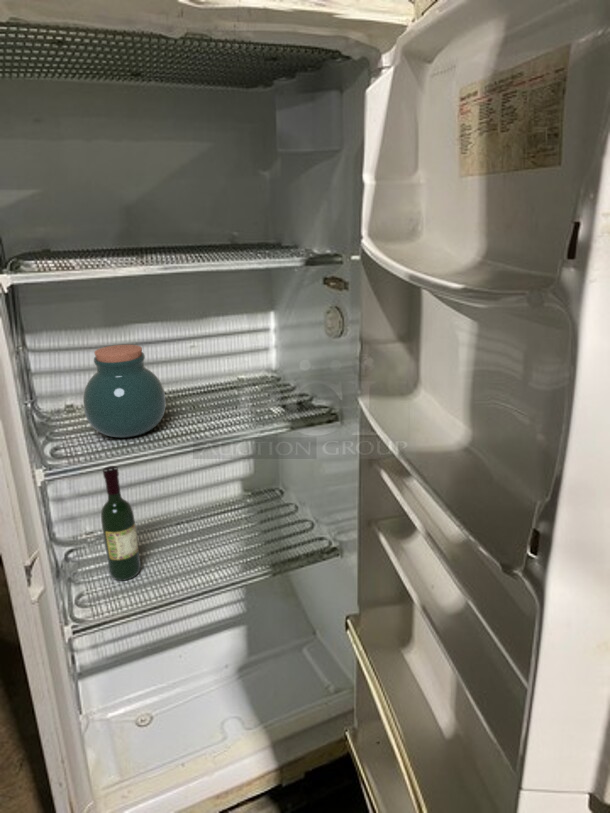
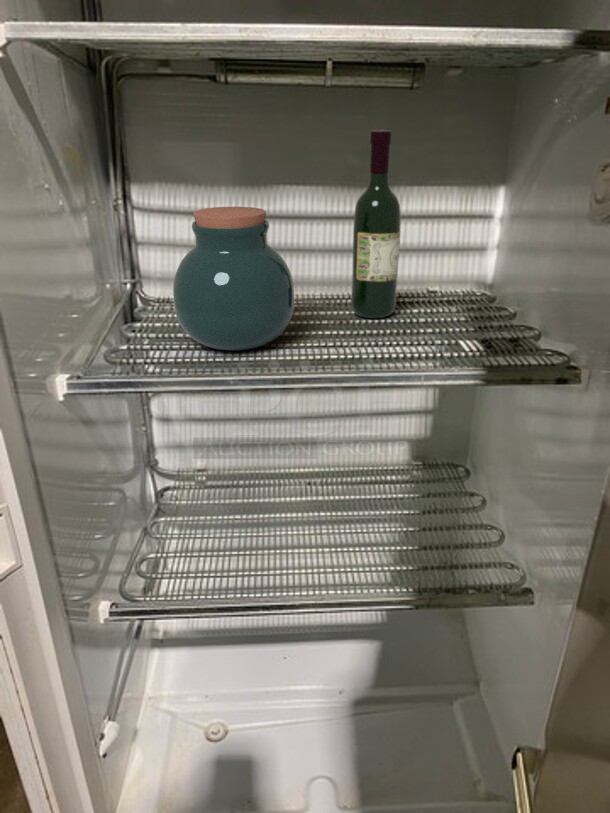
wine bottle: present [101,466,141,580] -> present [351,130,401,318]

